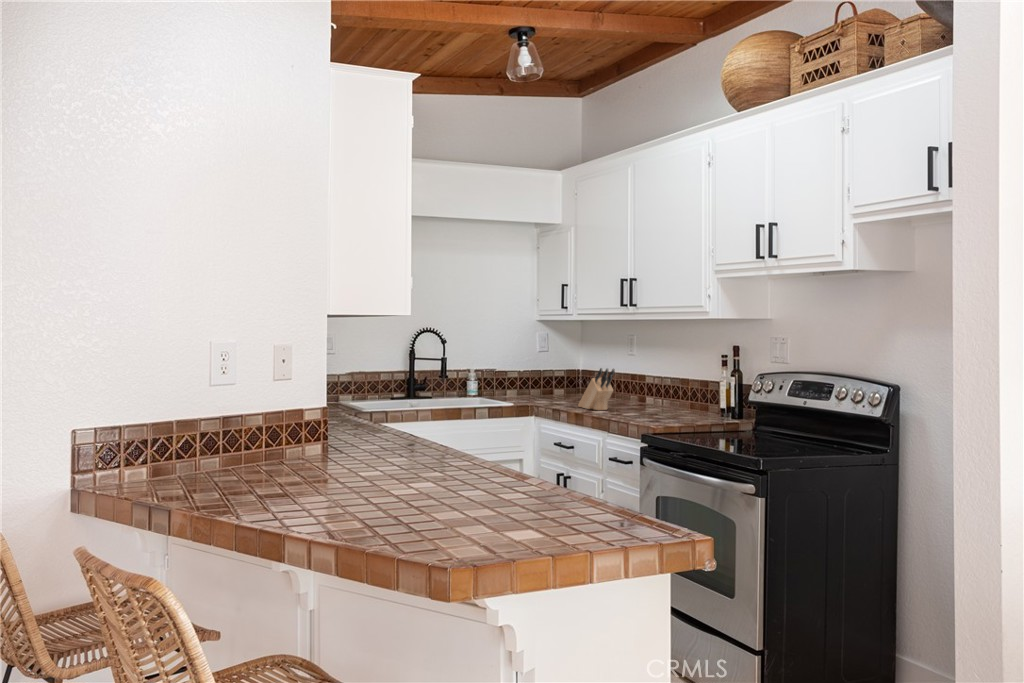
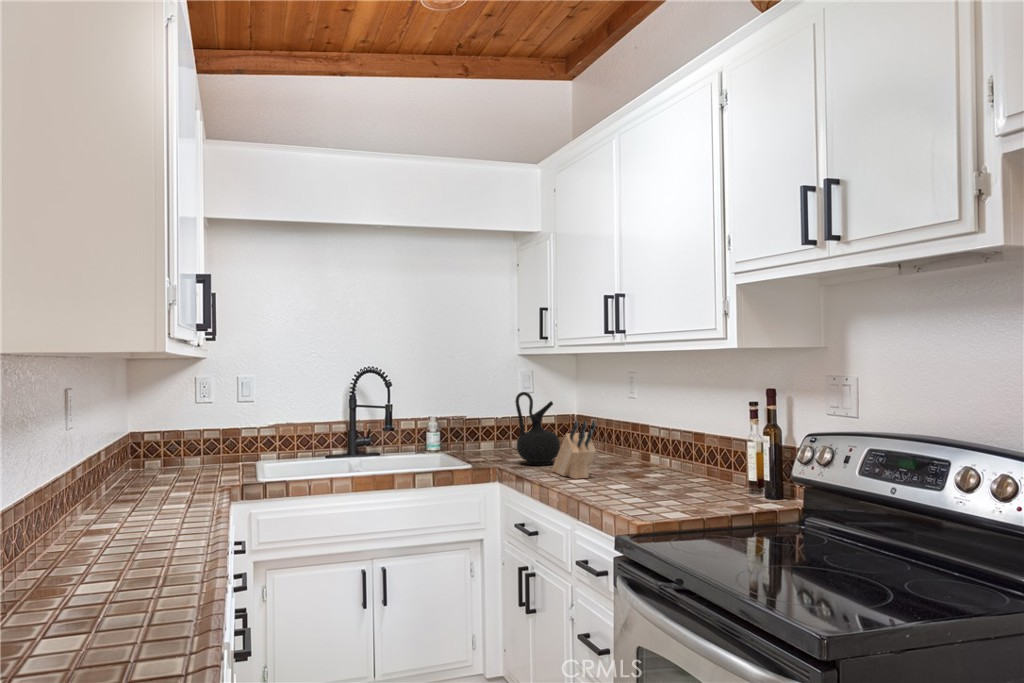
ceramic jug: none [547,349,580,404] -> present [515,392,560,465]

